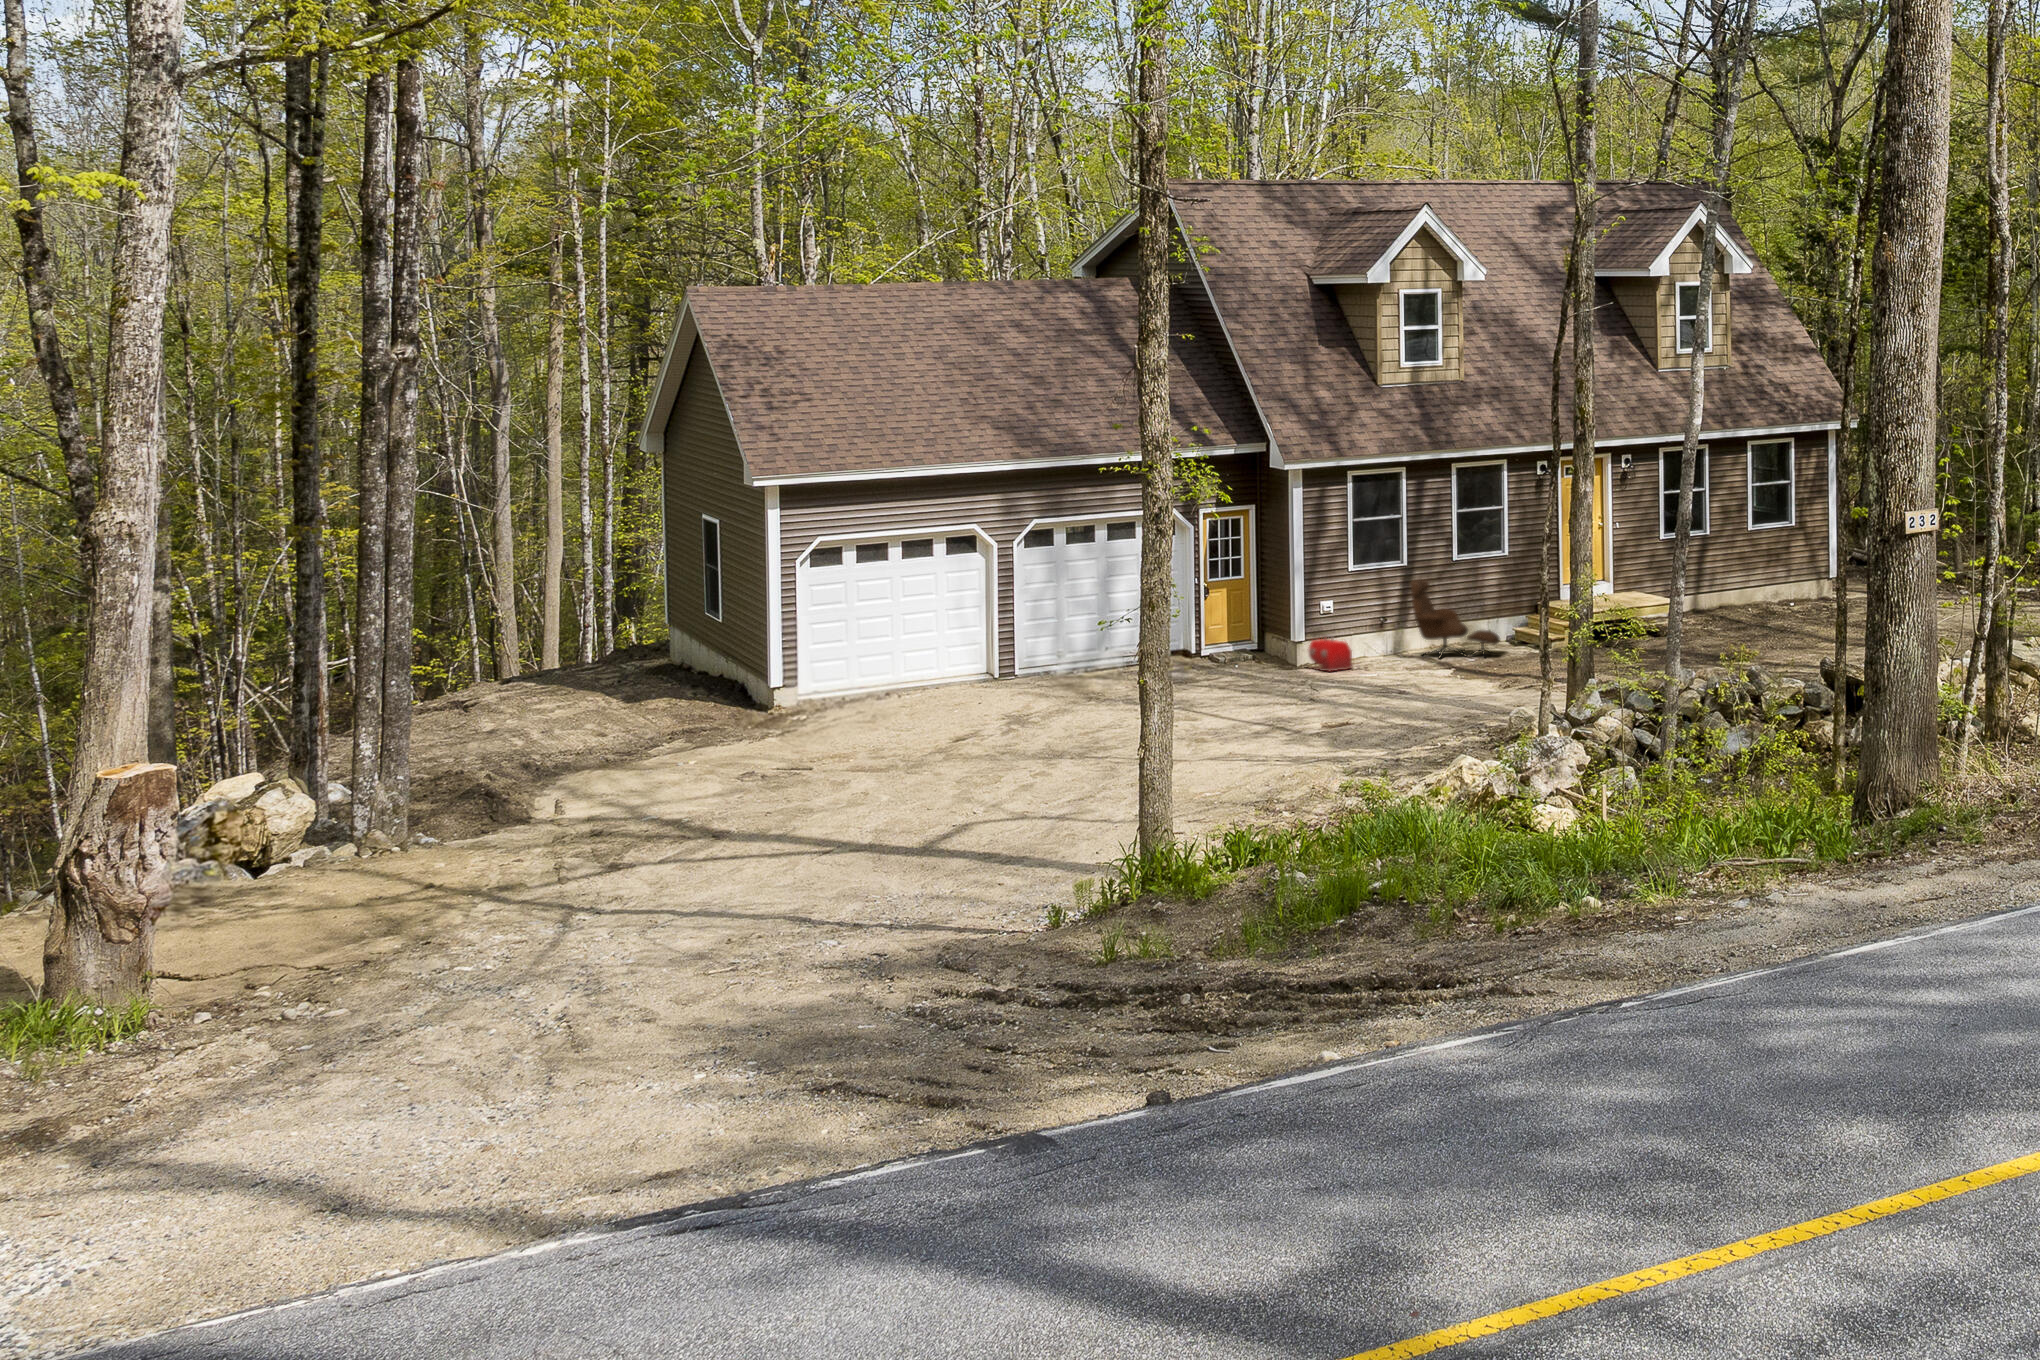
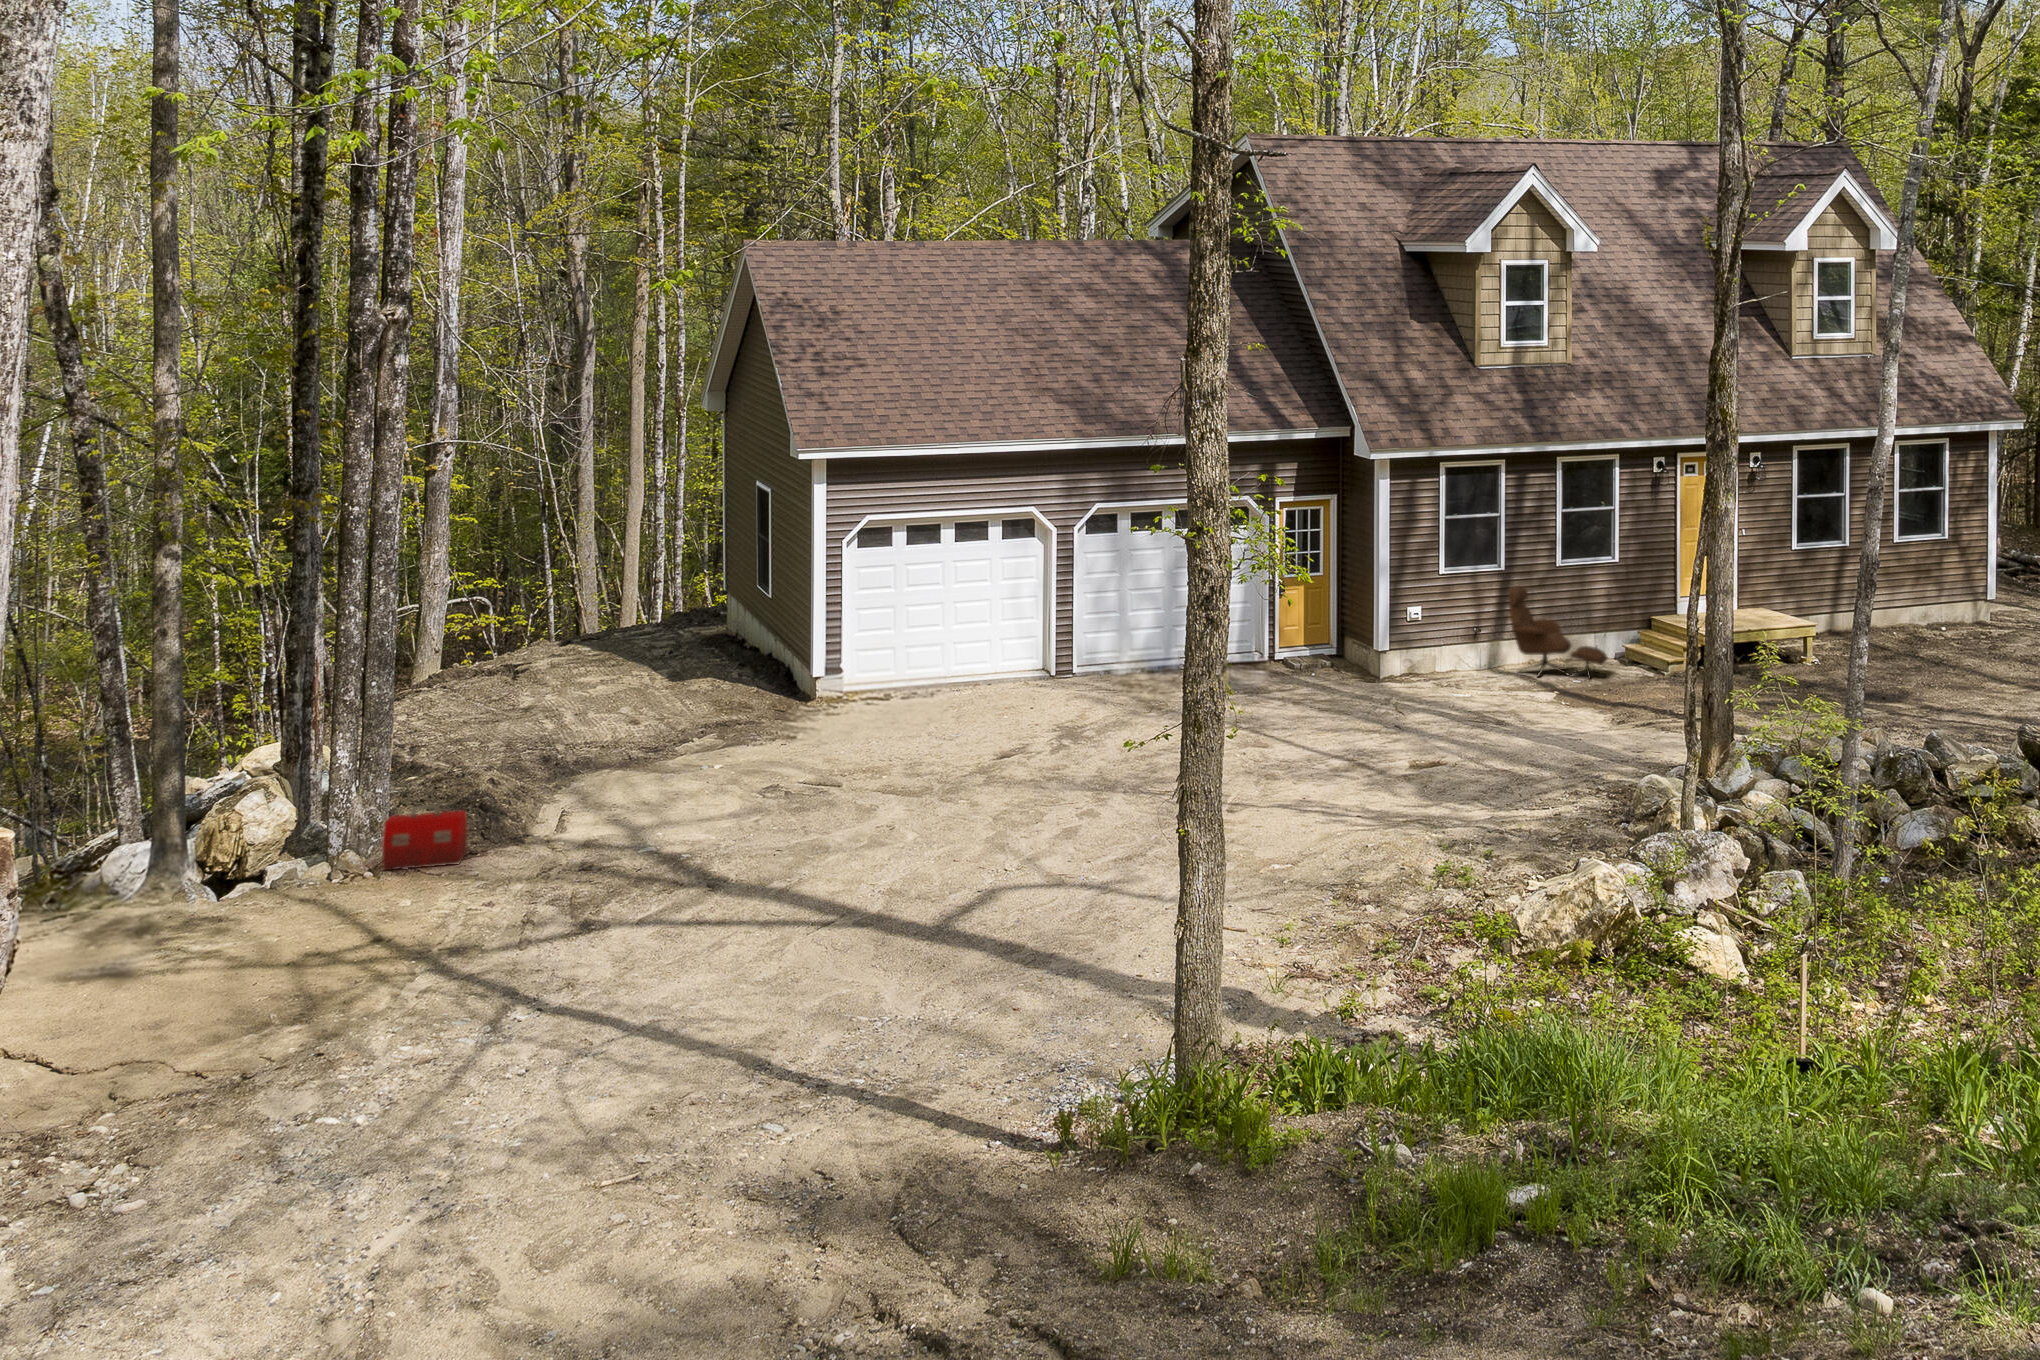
toolbox: present [1309,635,1352,672] -> present [382,805,468,870]

